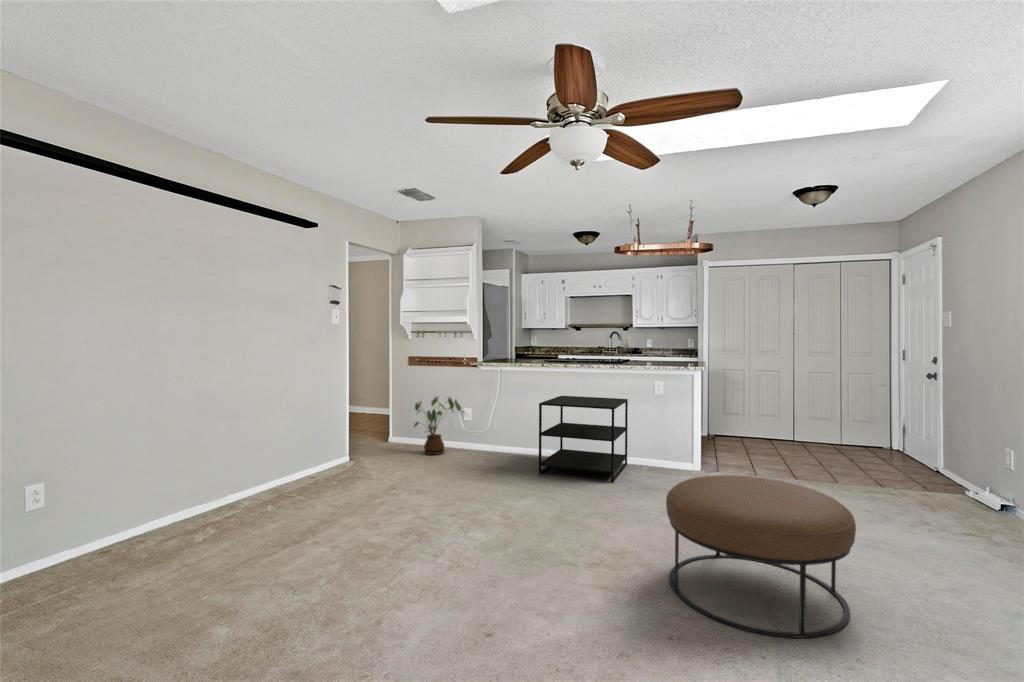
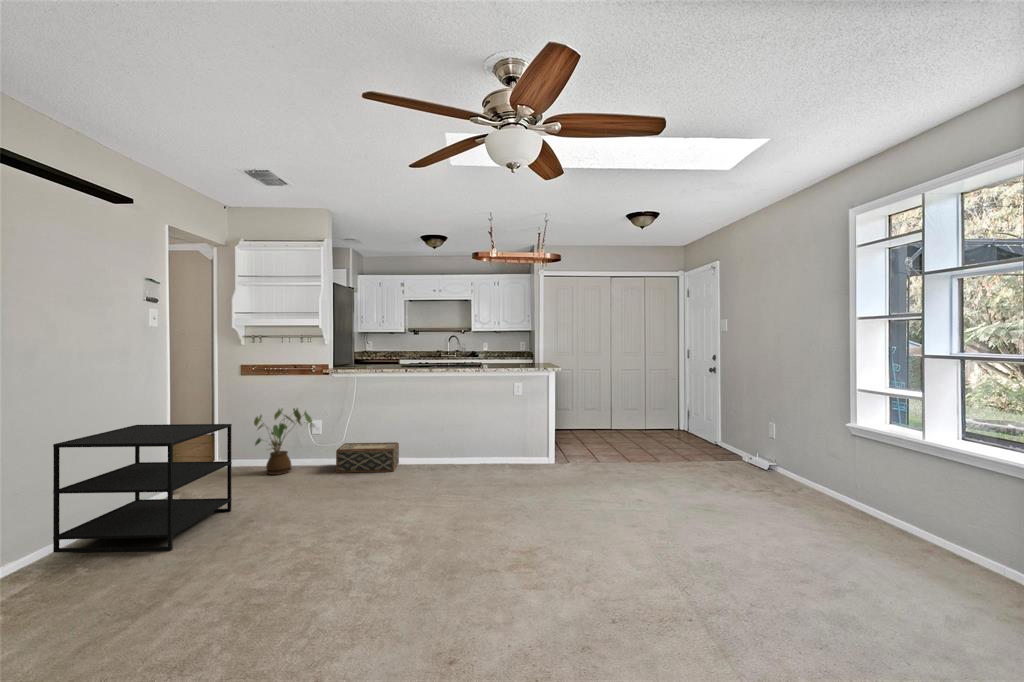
side table: present [539,396,628,482] -> present [53,424,232,553]
woven basket: none [480,432,538,463] -> present [336,442,399,473]
ottoman: present [666,475,856,638] -> none [576,465,733,604]

